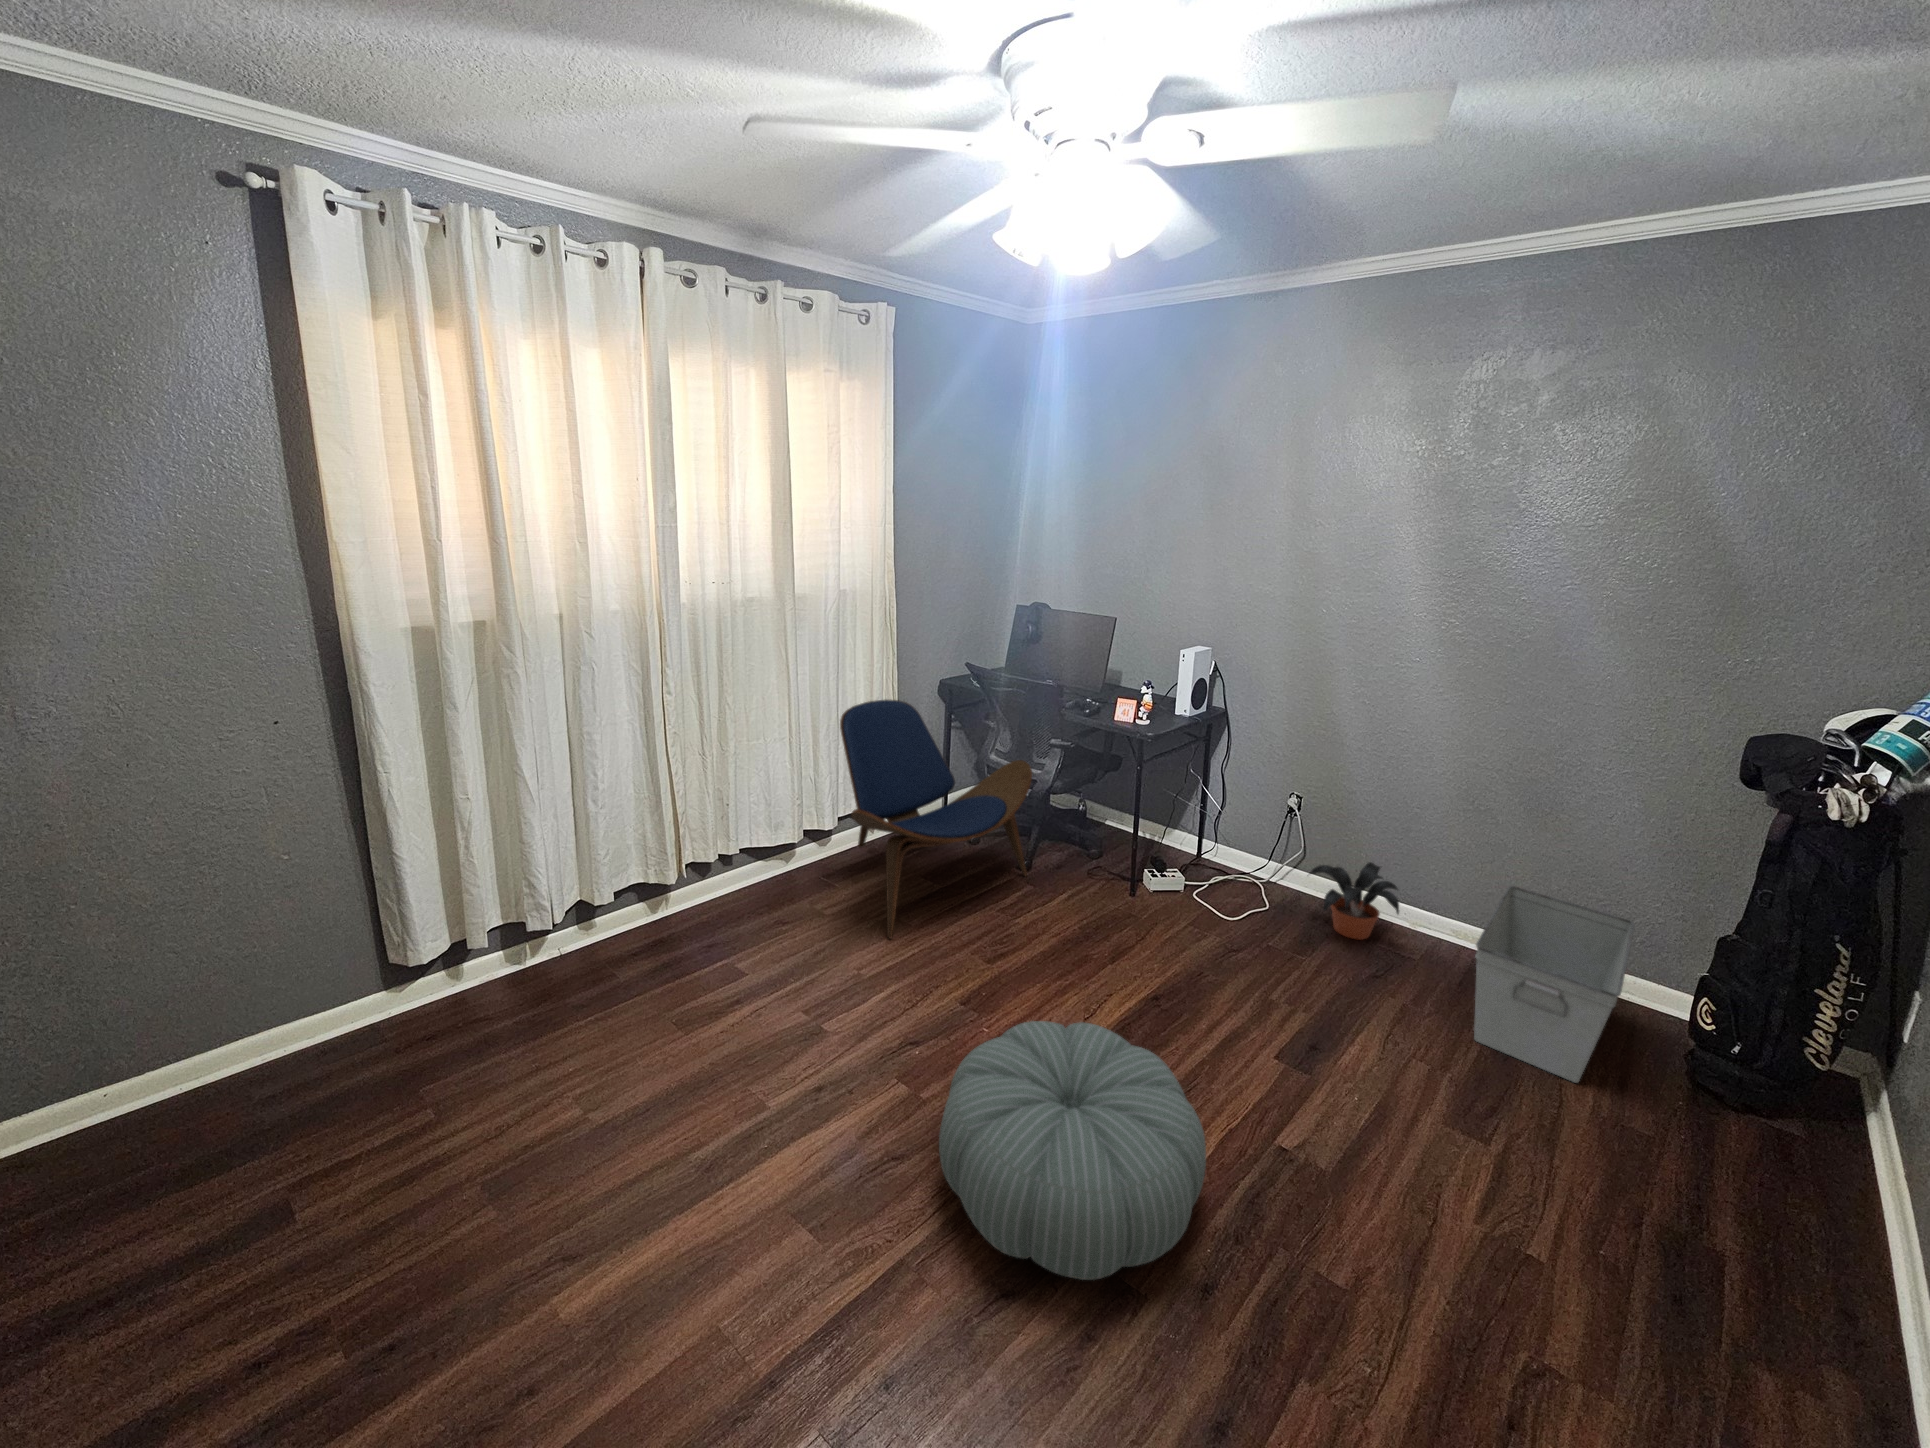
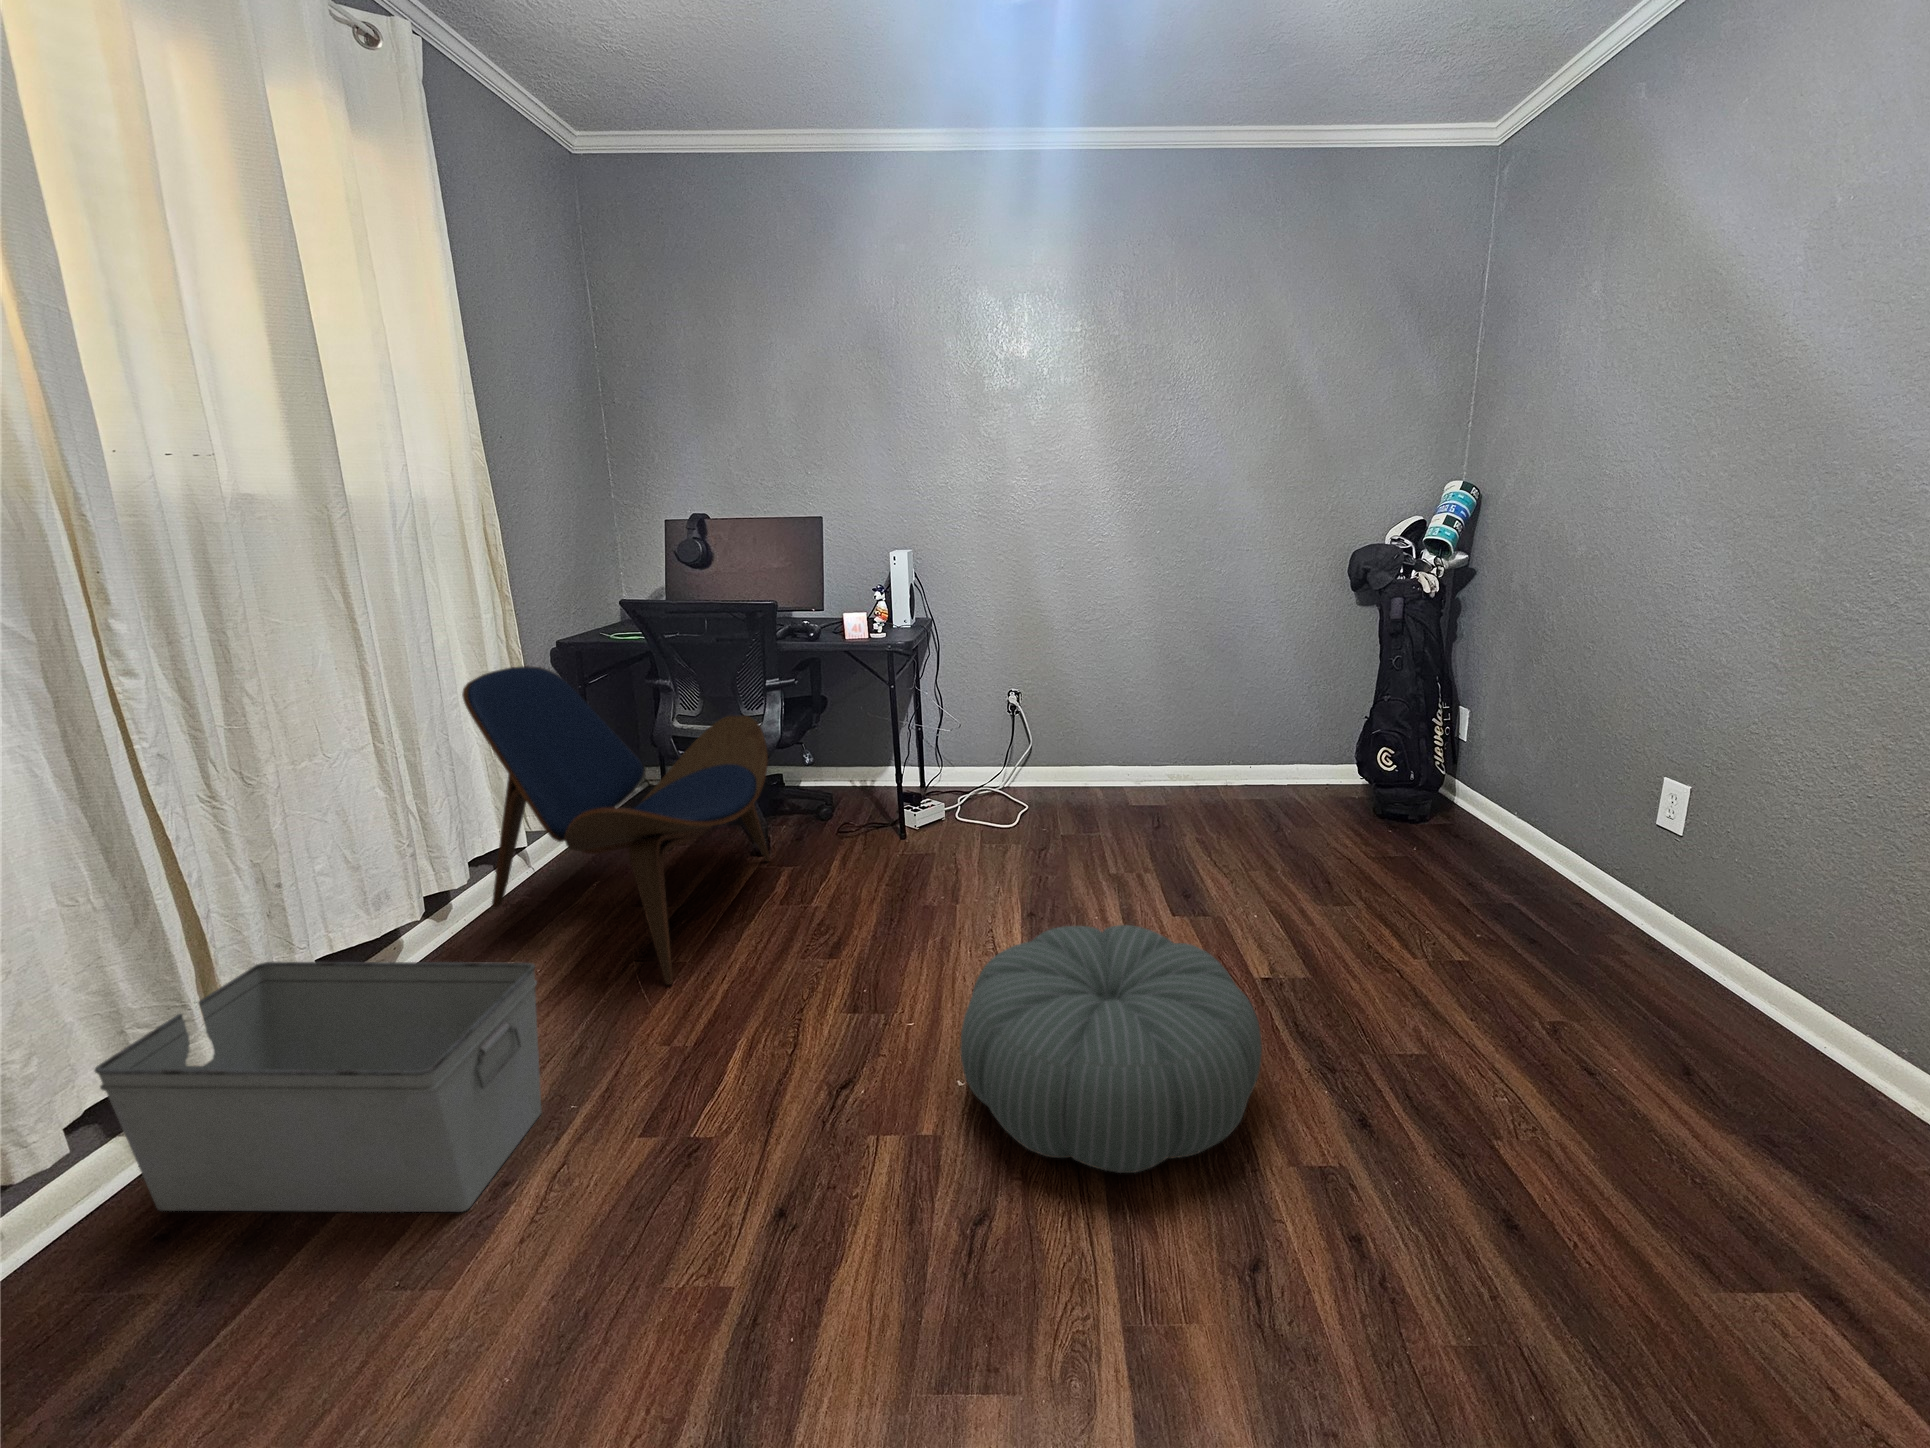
potted plant: present [1310,862,1399,940] -> none [1058,734,1145,809]
storage bin: present [1474,886,1635,1083] -> present [95,962,541,1212]

